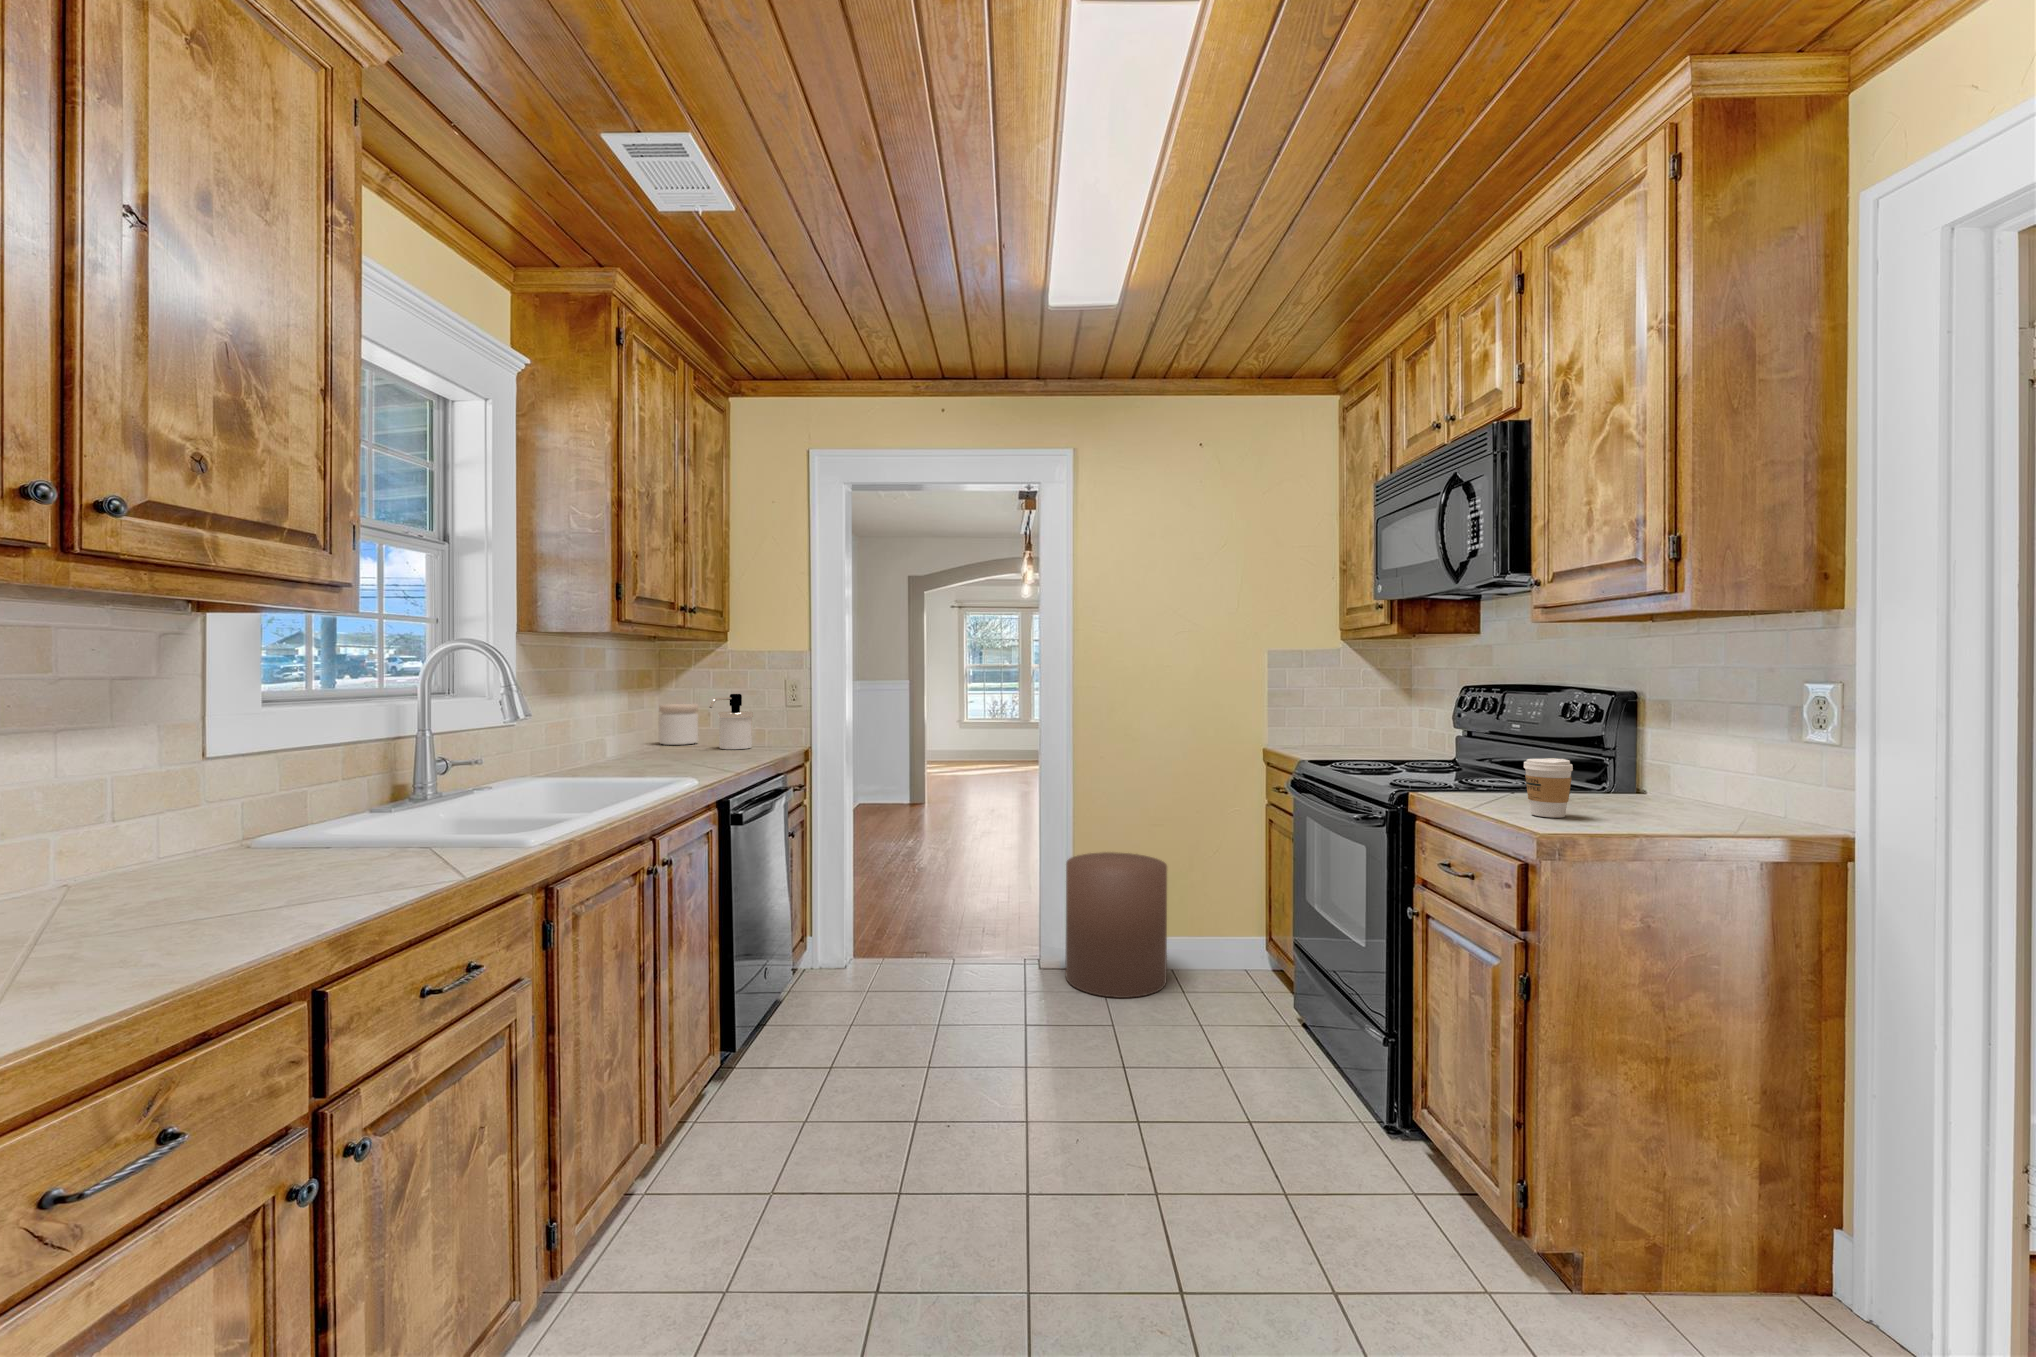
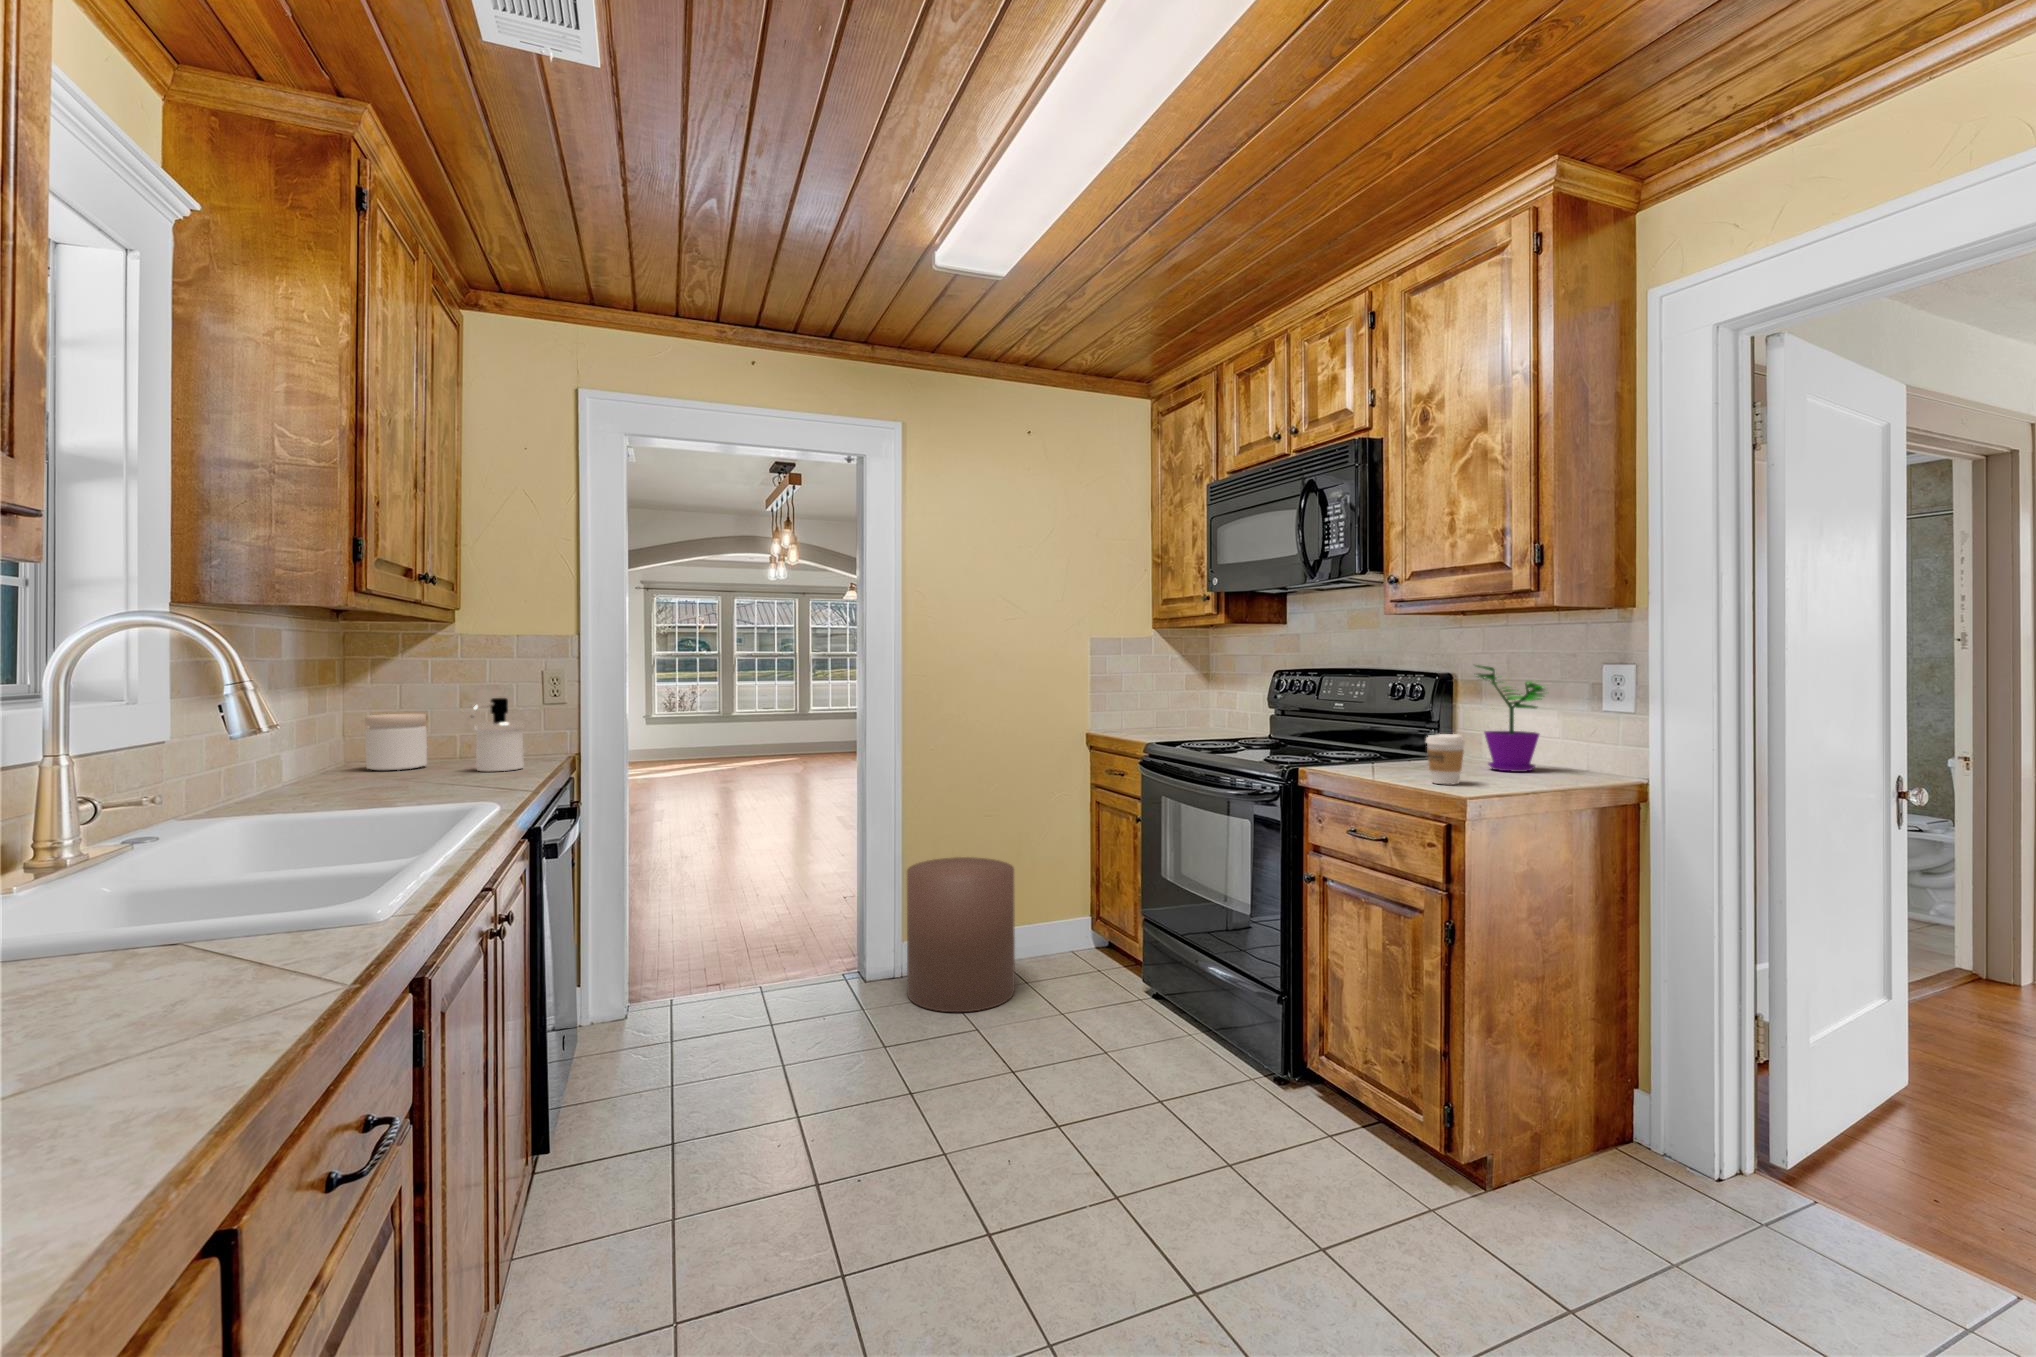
flower pot: none [1625,671,1726,810] -> present [1476,665,1545,772]

